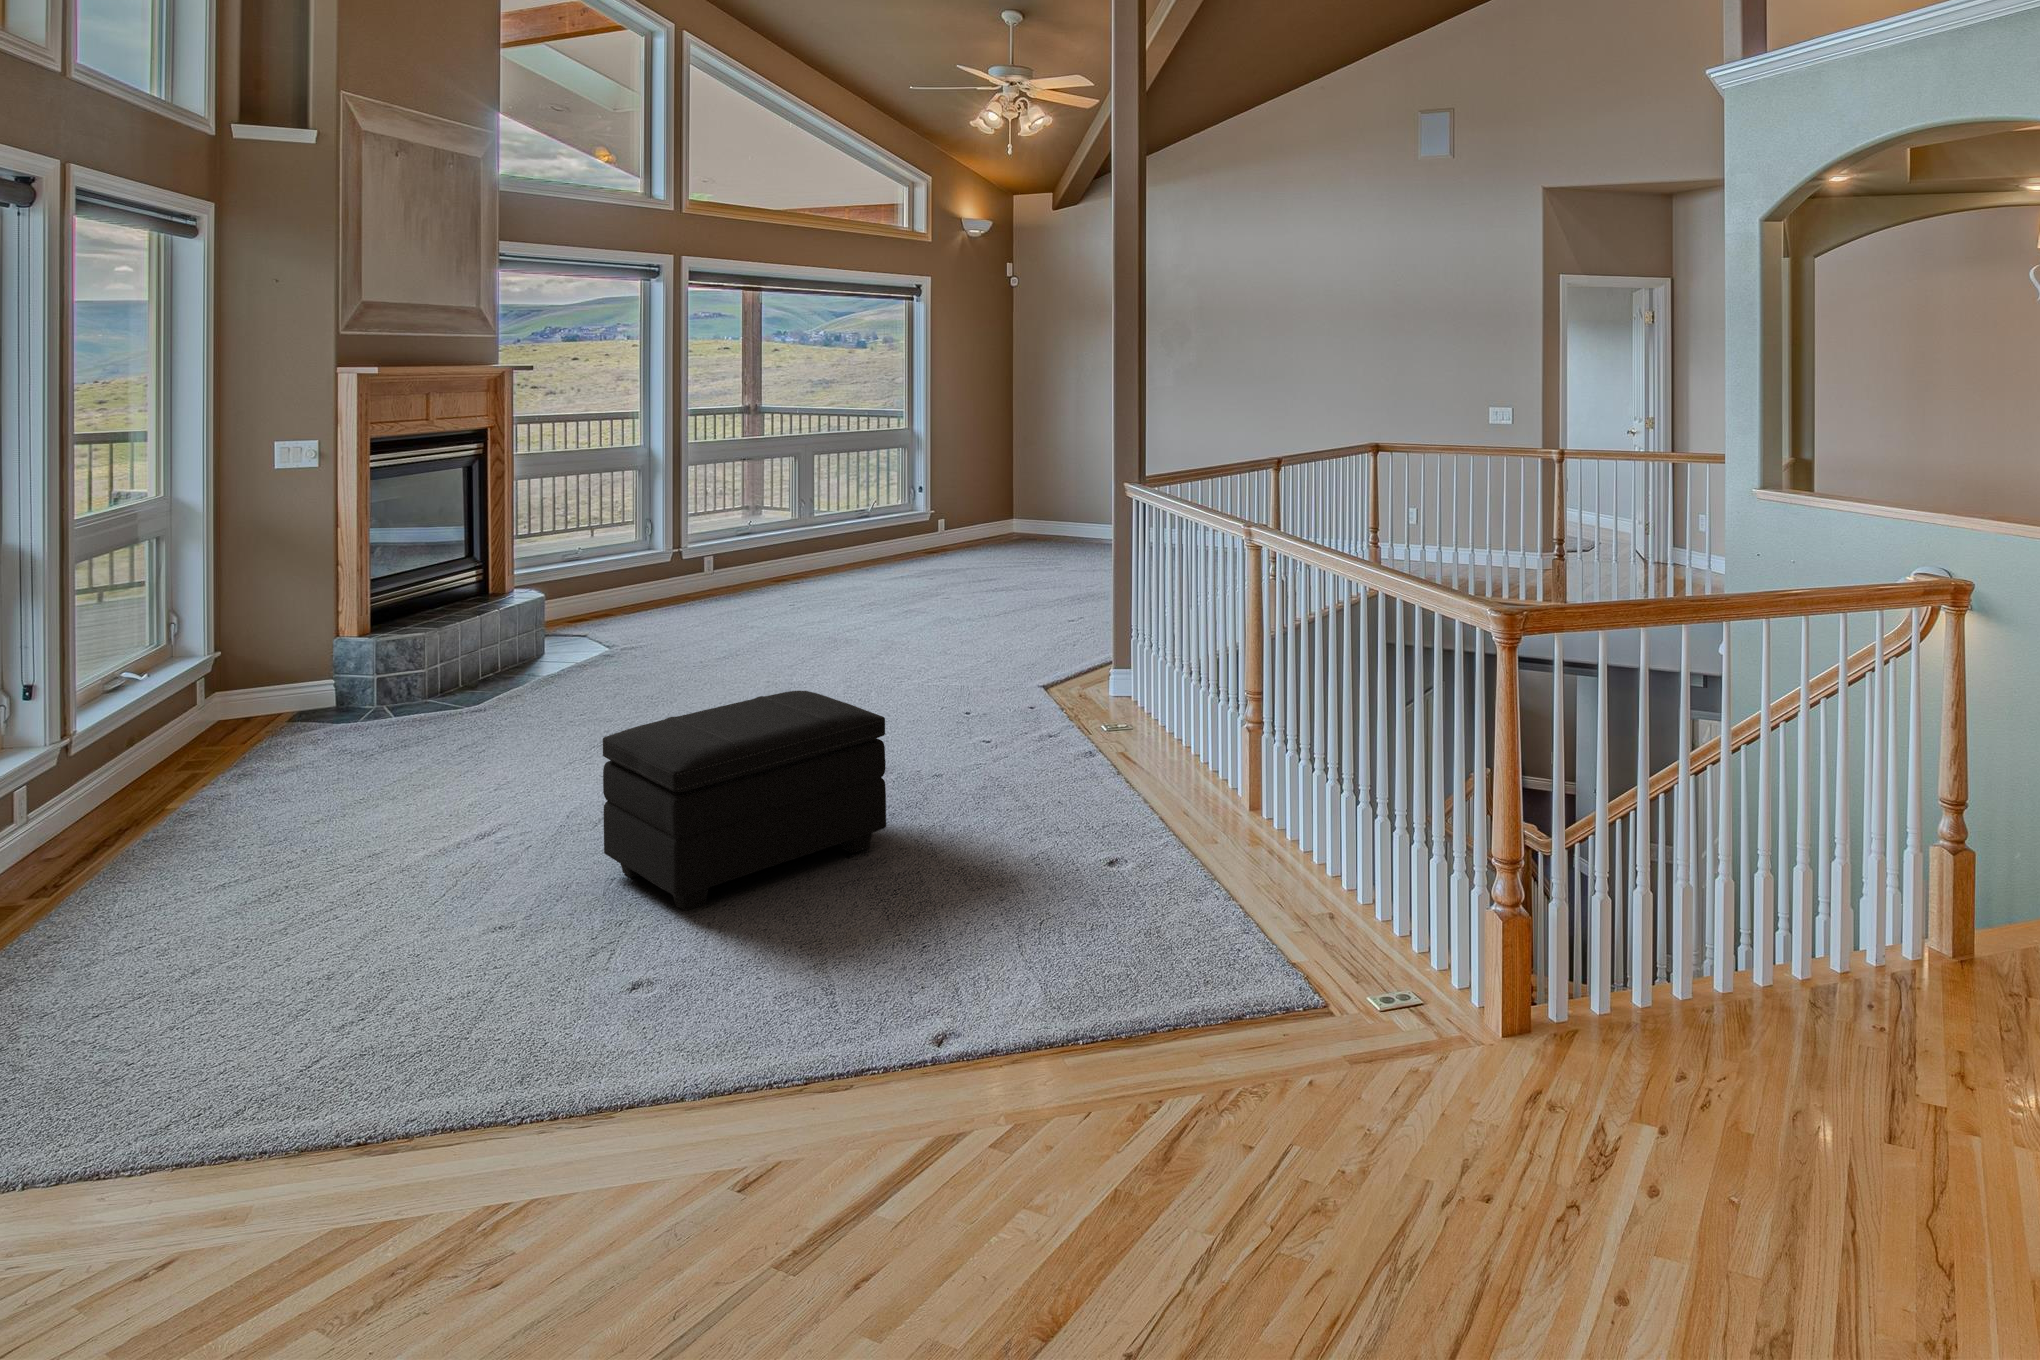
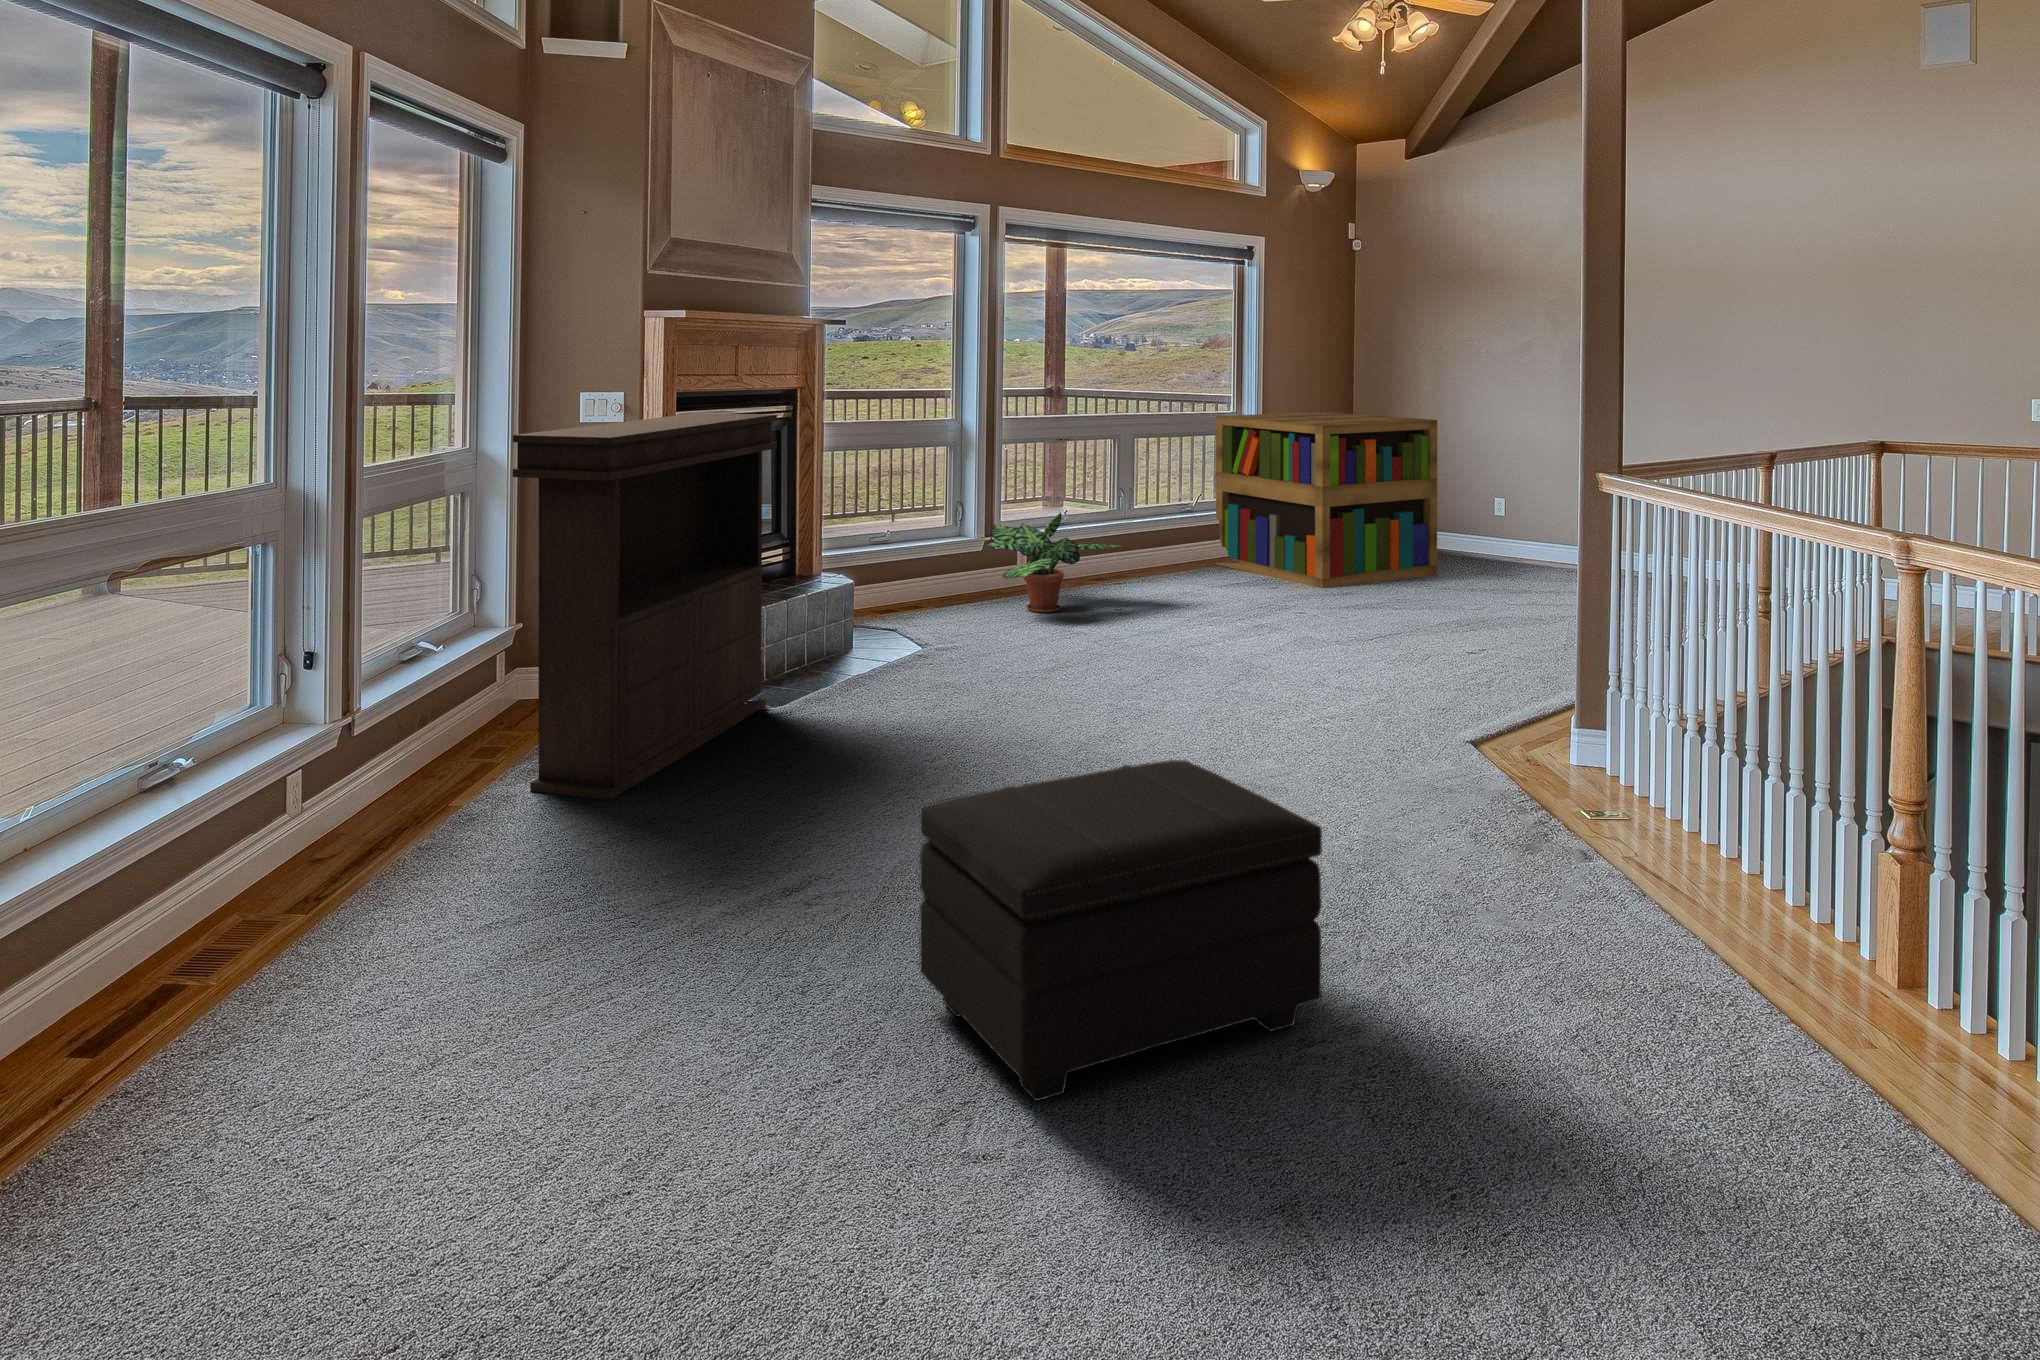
bookshelf: none [891,422,1073,571] -> present [1216,412,1437,588]
console table: none [221,454,474,793] -> present [513,413,777,800]
potted plant: none [675,521,802,609] -> present [986,512,1120,613]

